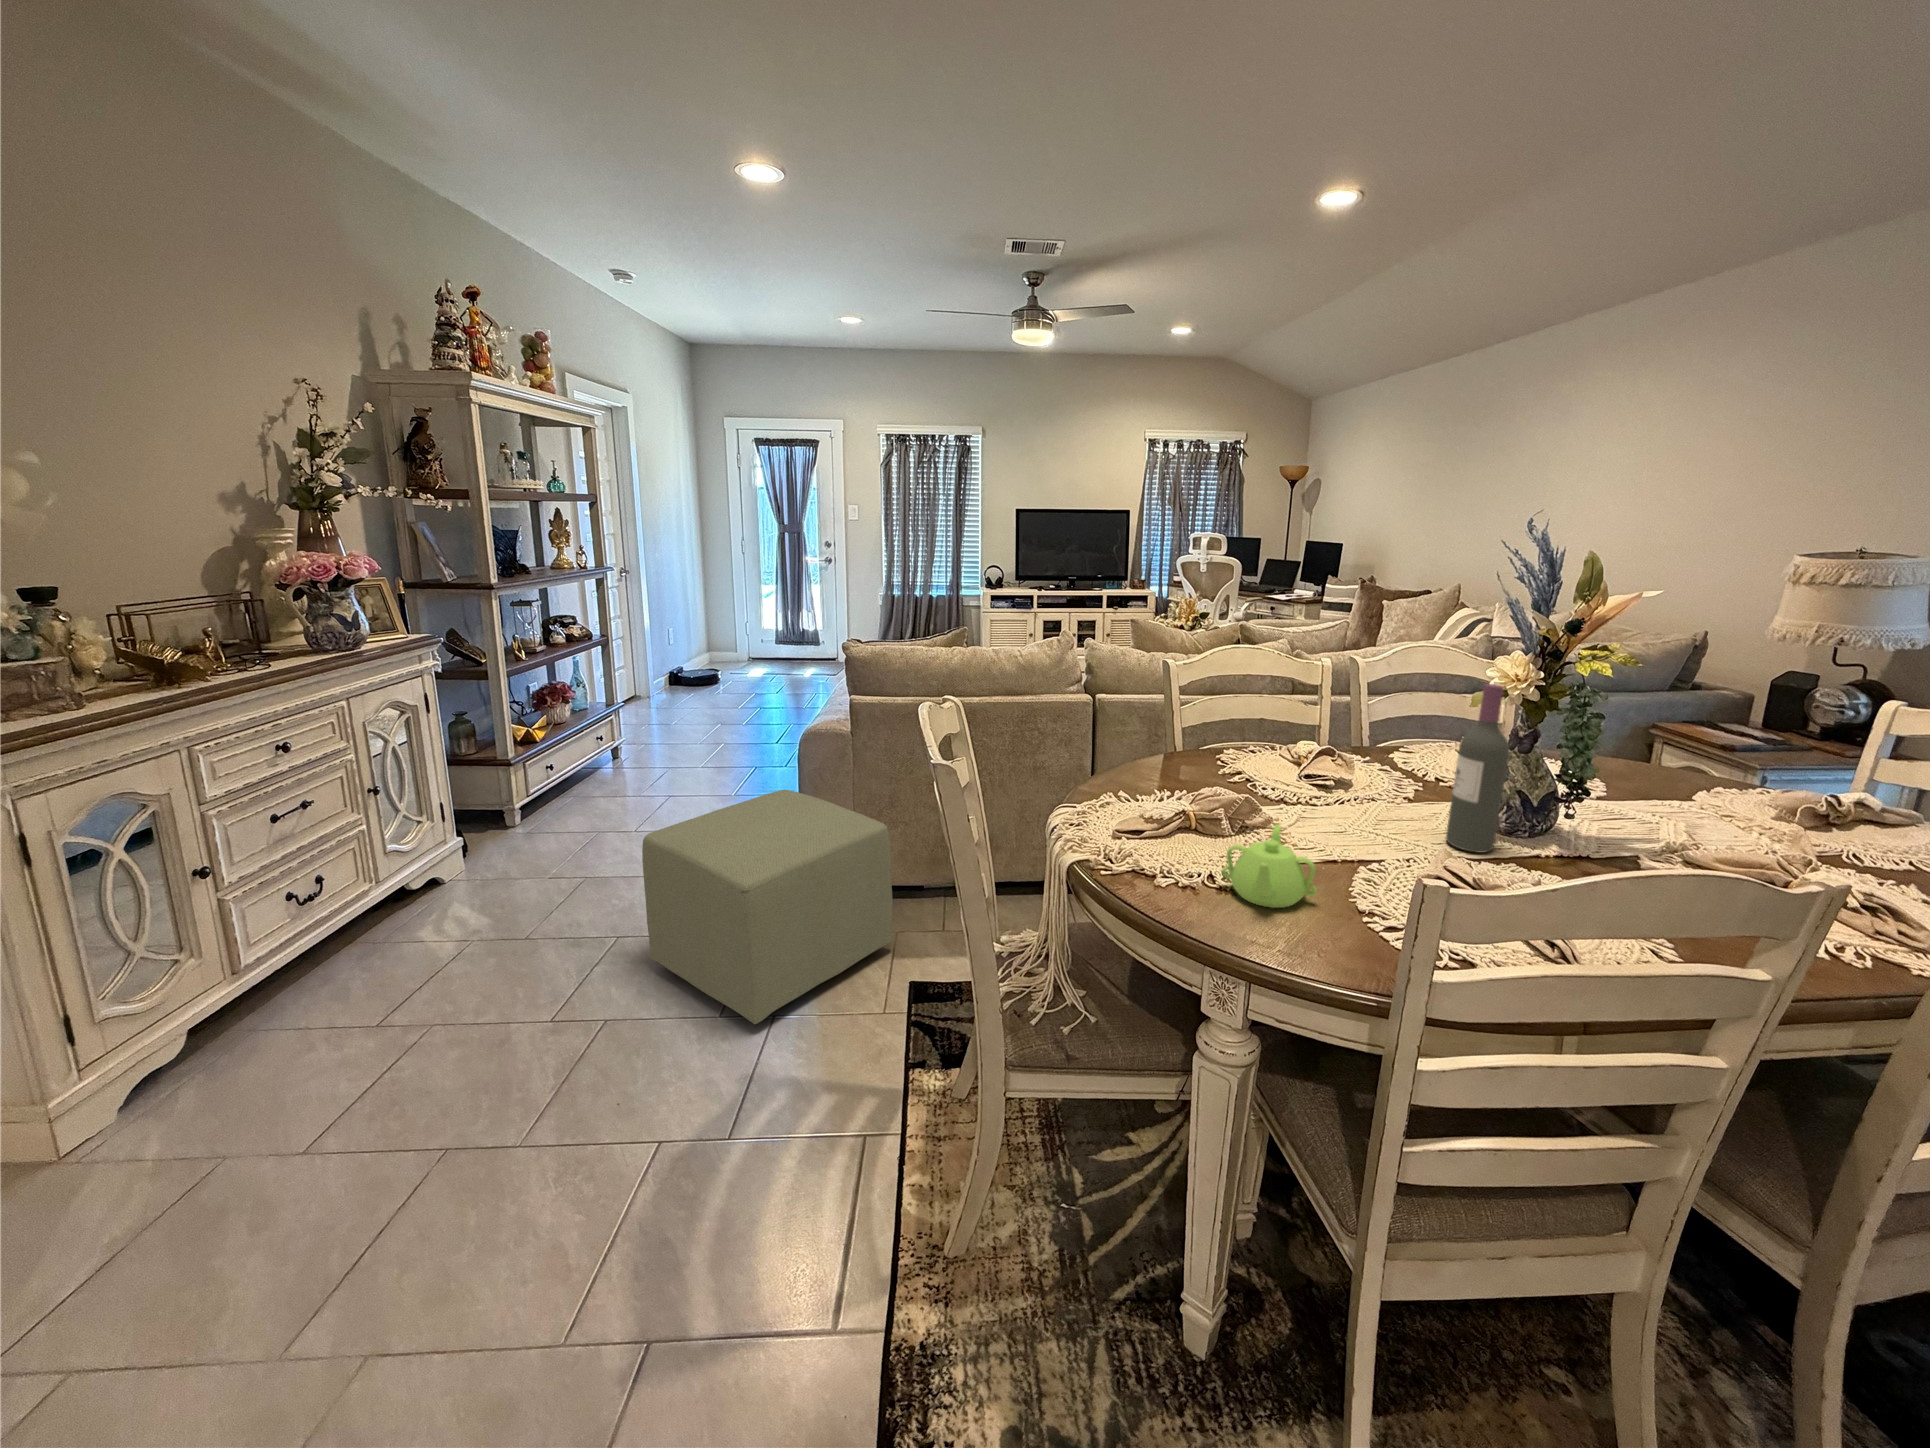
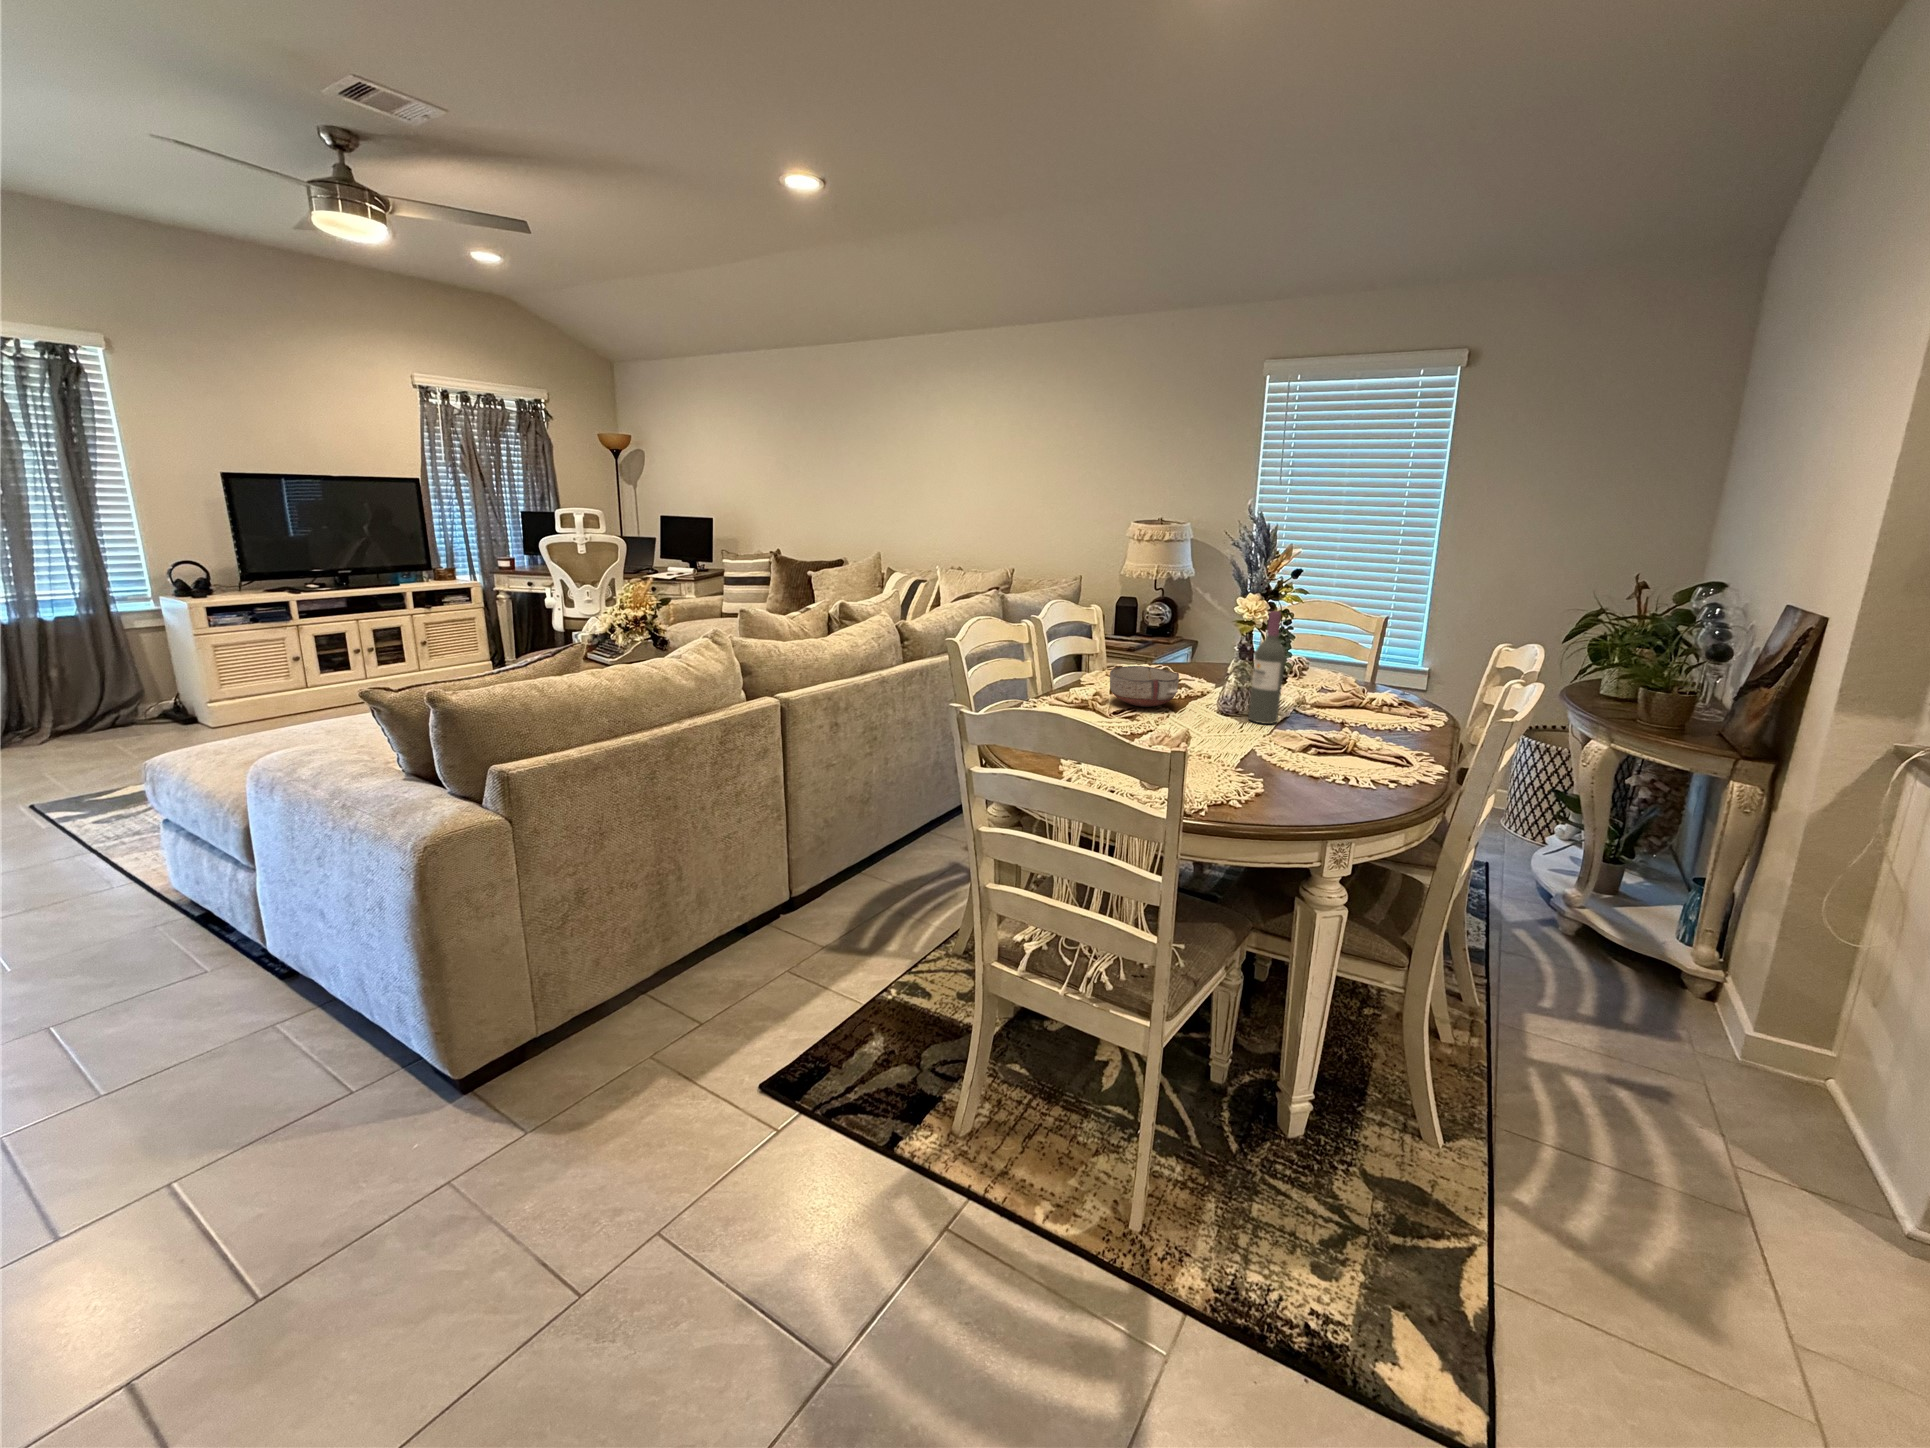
ceramic bowl: none [1318,731,1414,787] -> present [1110,666,1179,707]
ottoman: present [642,790,893,1024] -> none [262,914,682,1362]
teapot: present [1222,824,1317,908] -> none [1261,728,1331,783]

